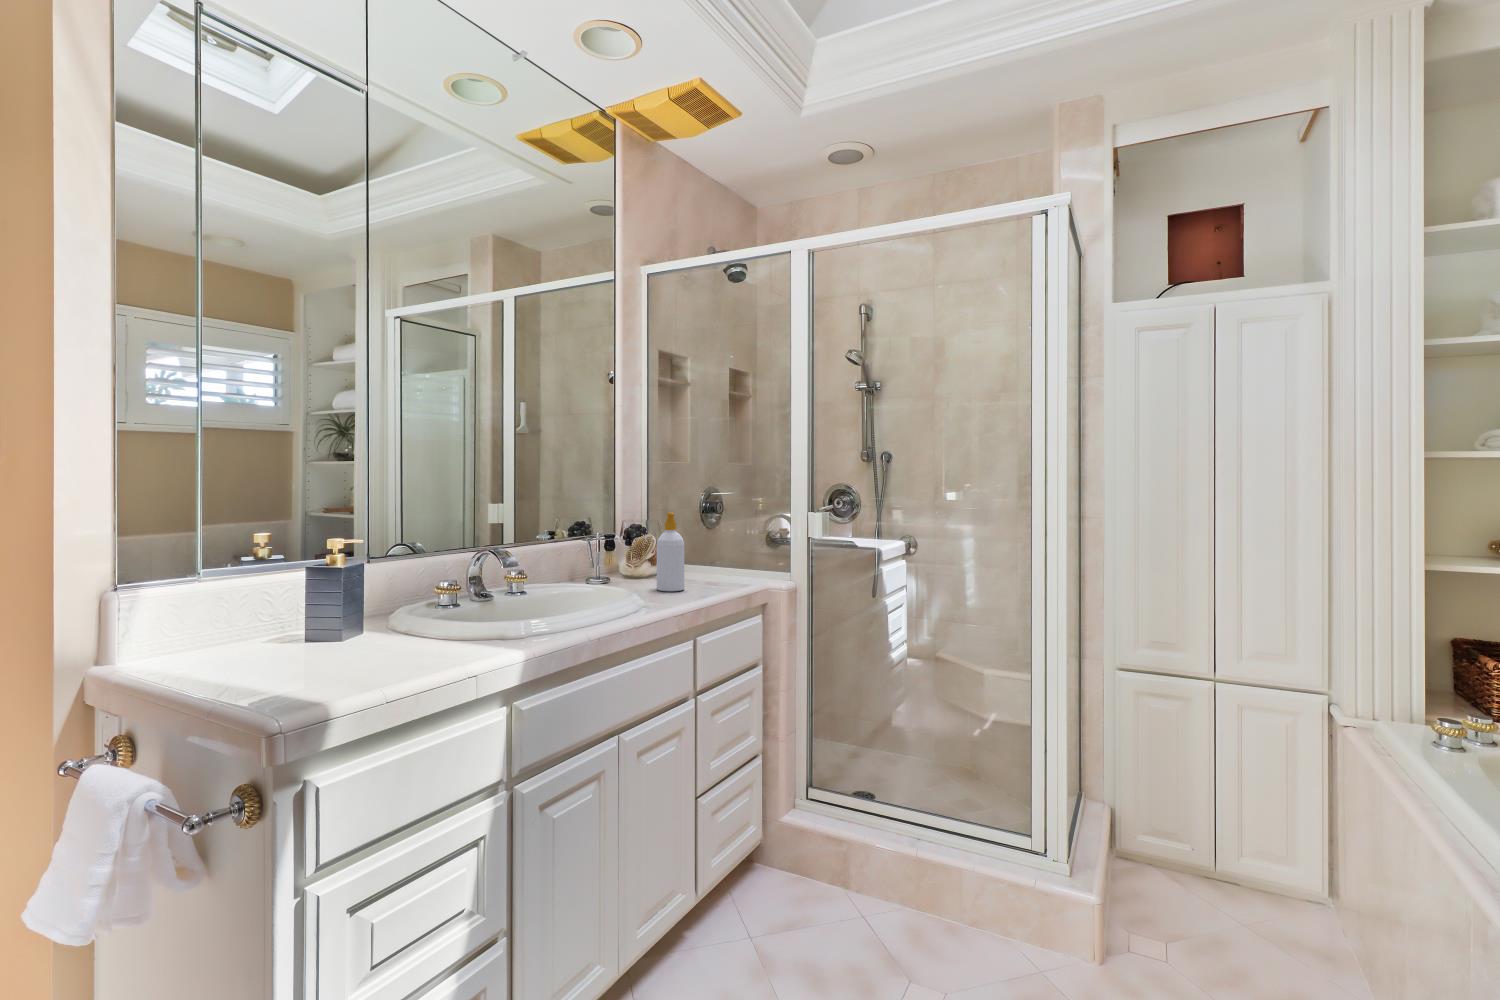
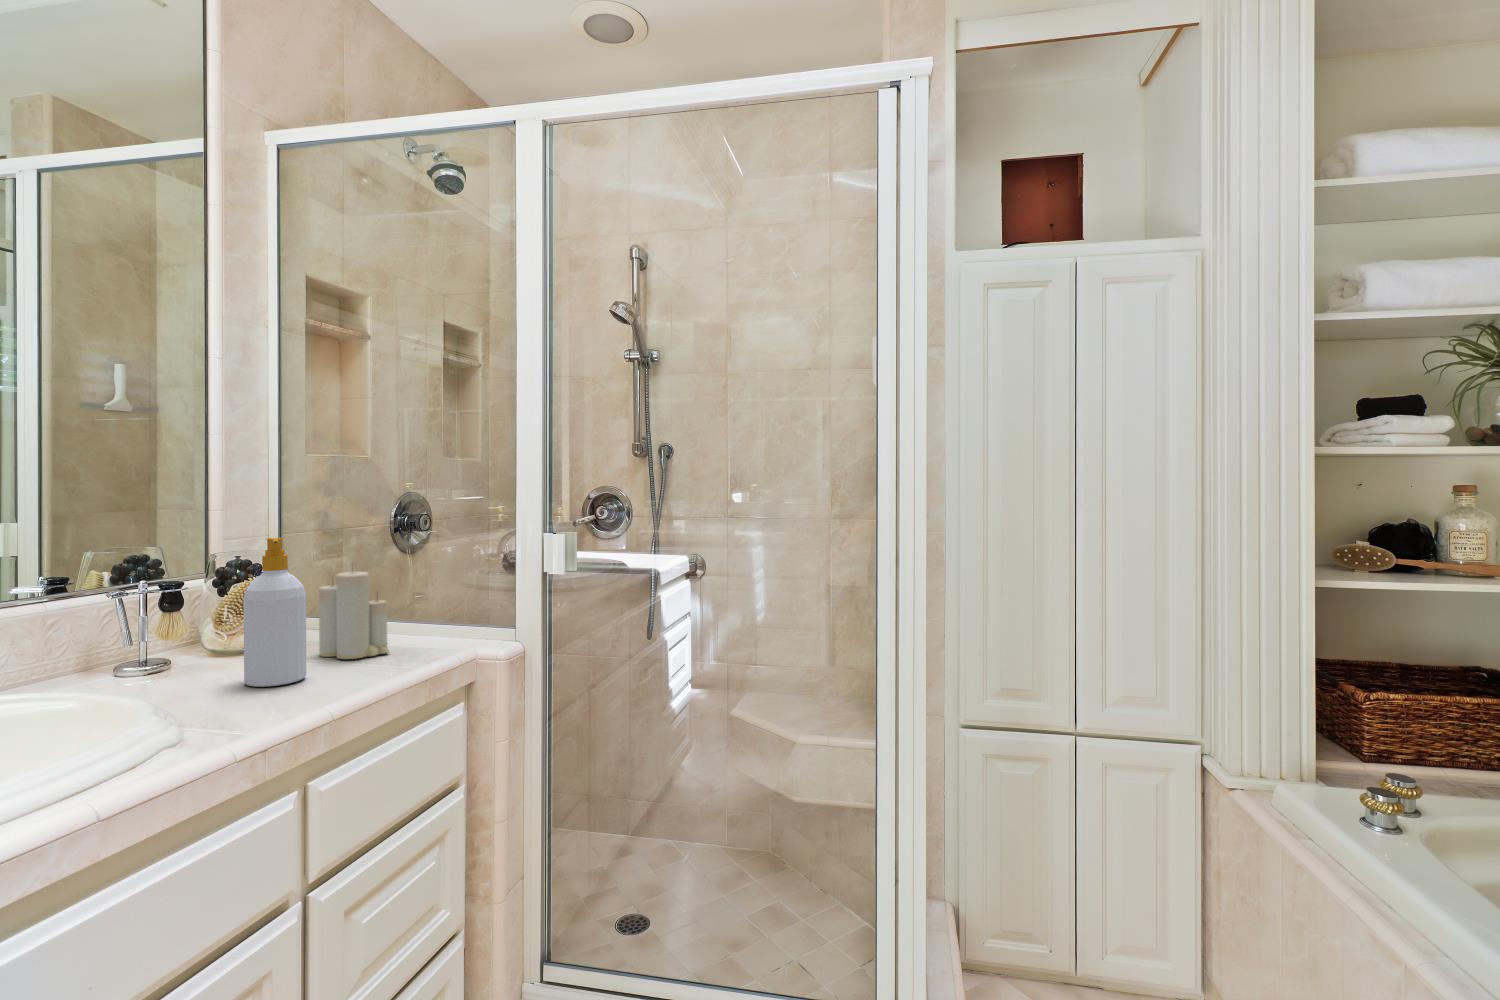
candle: none [684,529,720,584] -> present [319,571,389,659]

